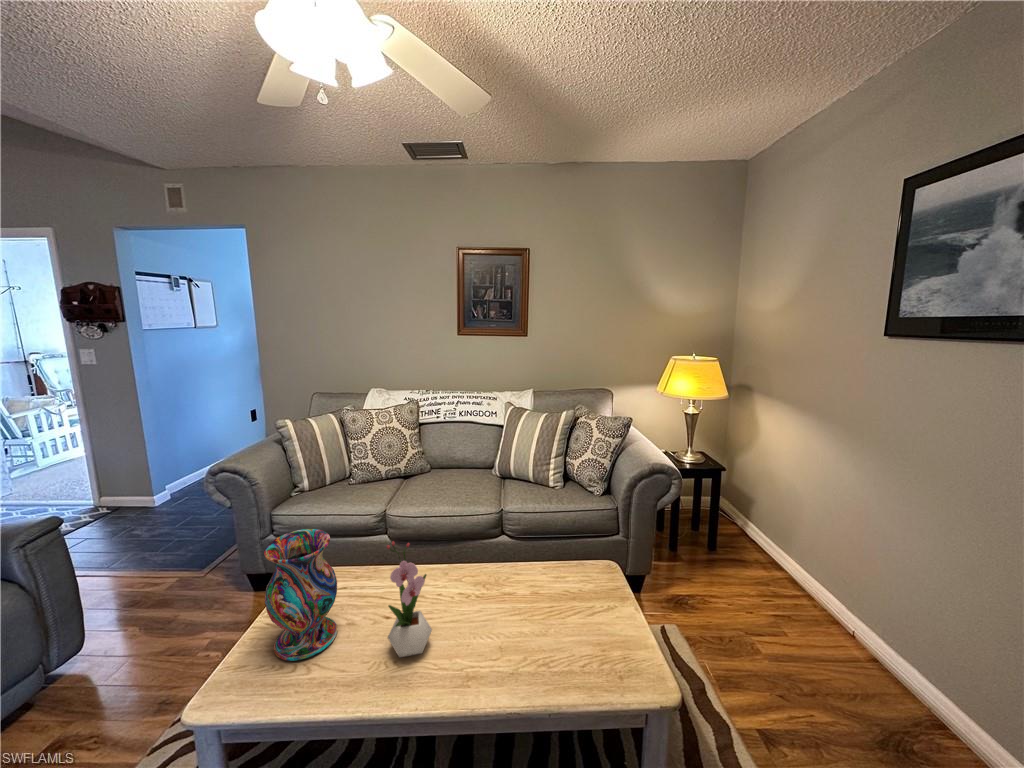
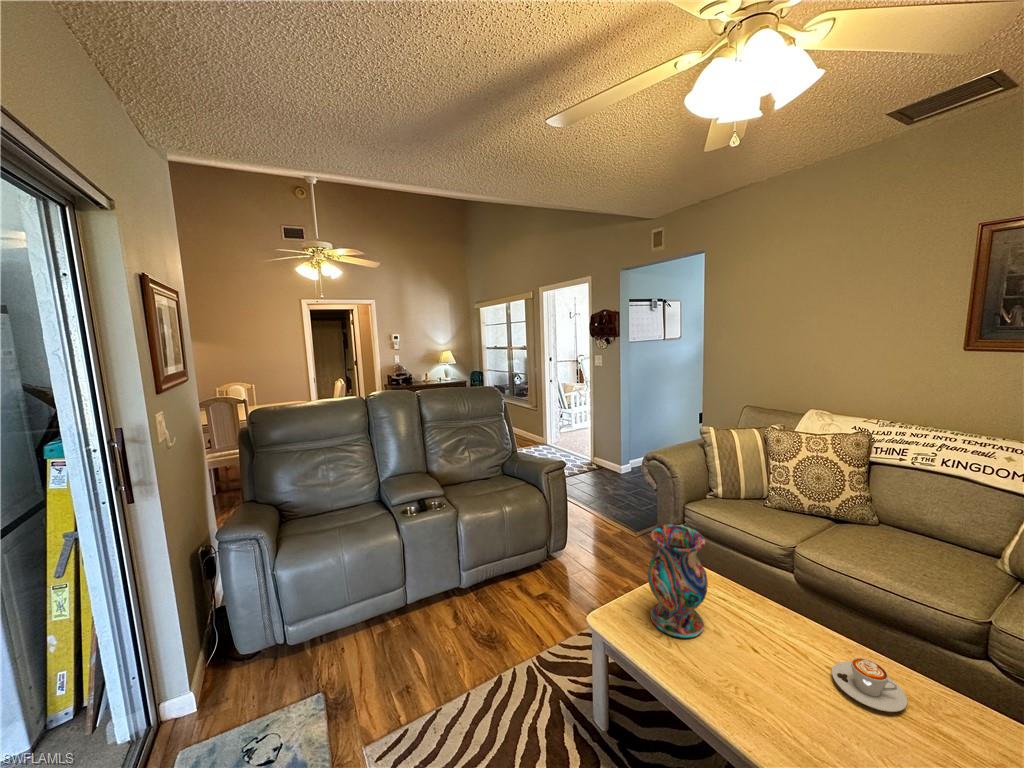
flower arrangement: present [387,541,432,657] -> none [743,572,800,708]
coffee cup: none [444,571,489,607] -> present [832,658,907,712]

